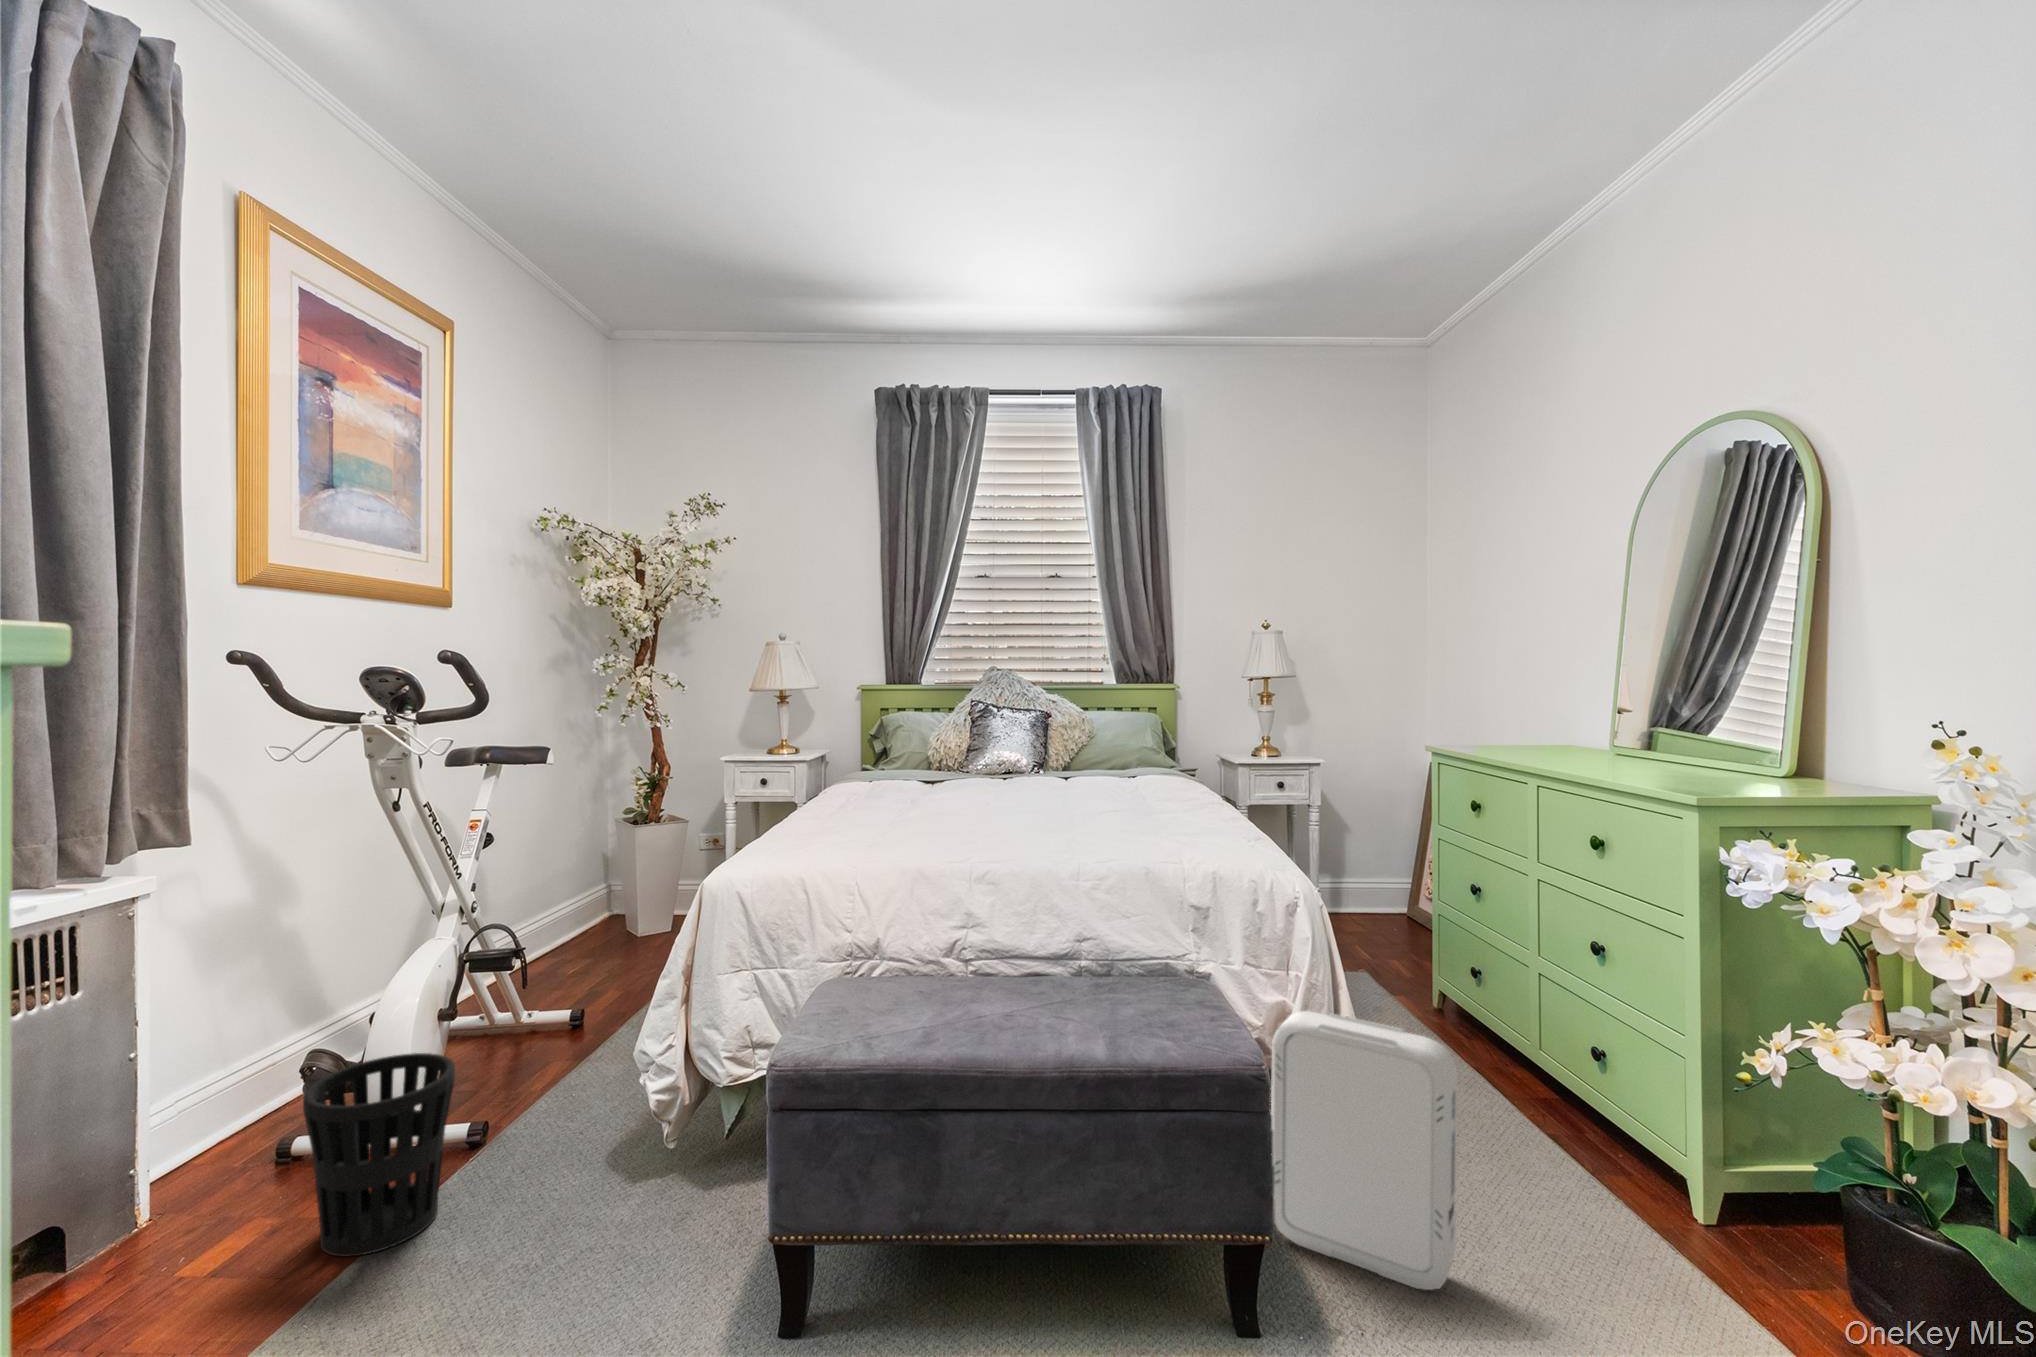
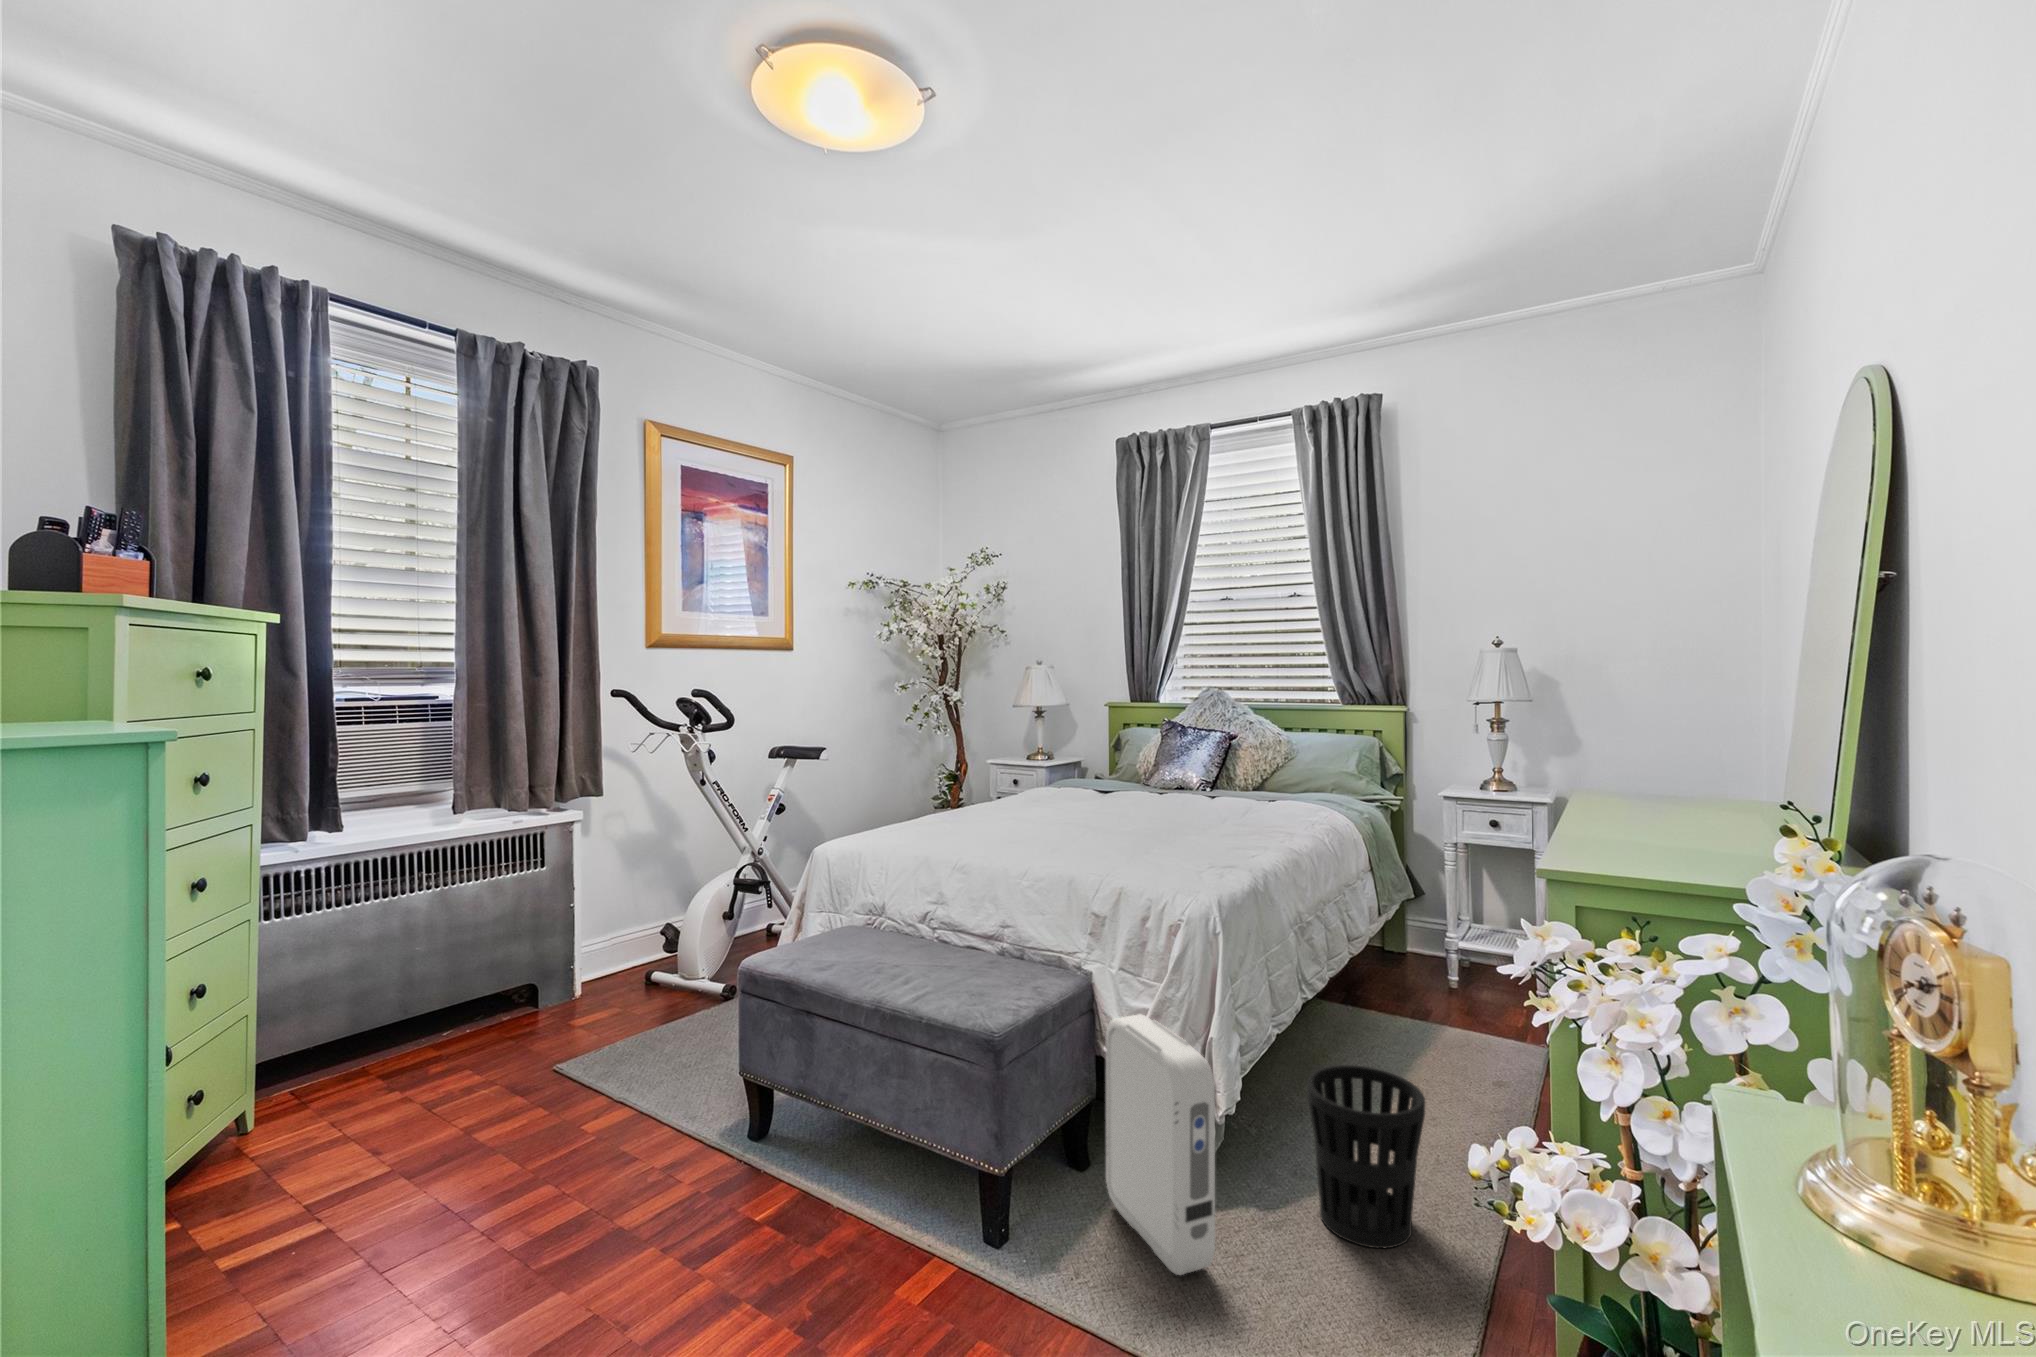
wastebasket: present [303,1053,455,1257] -> present [1307,1065,1425,1248]

